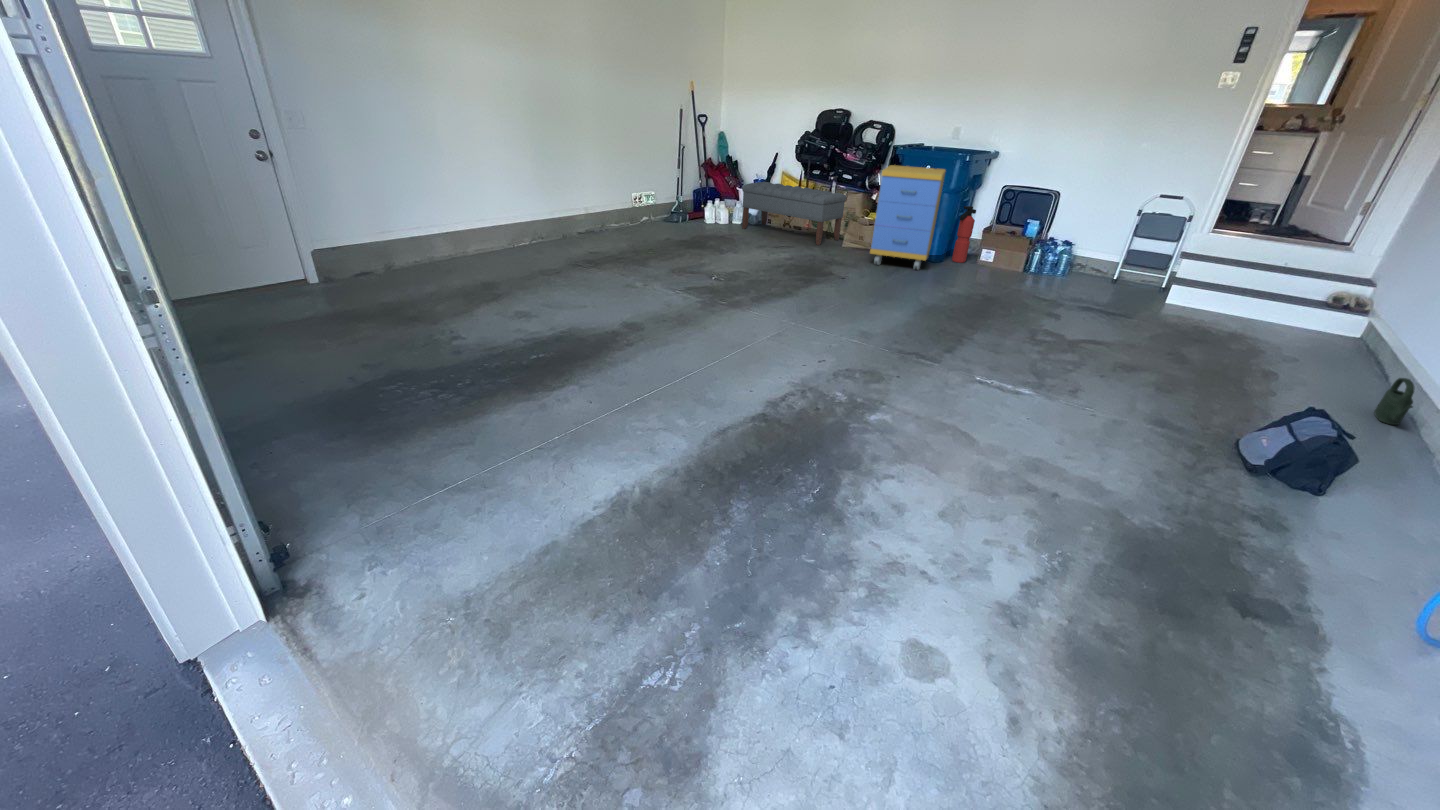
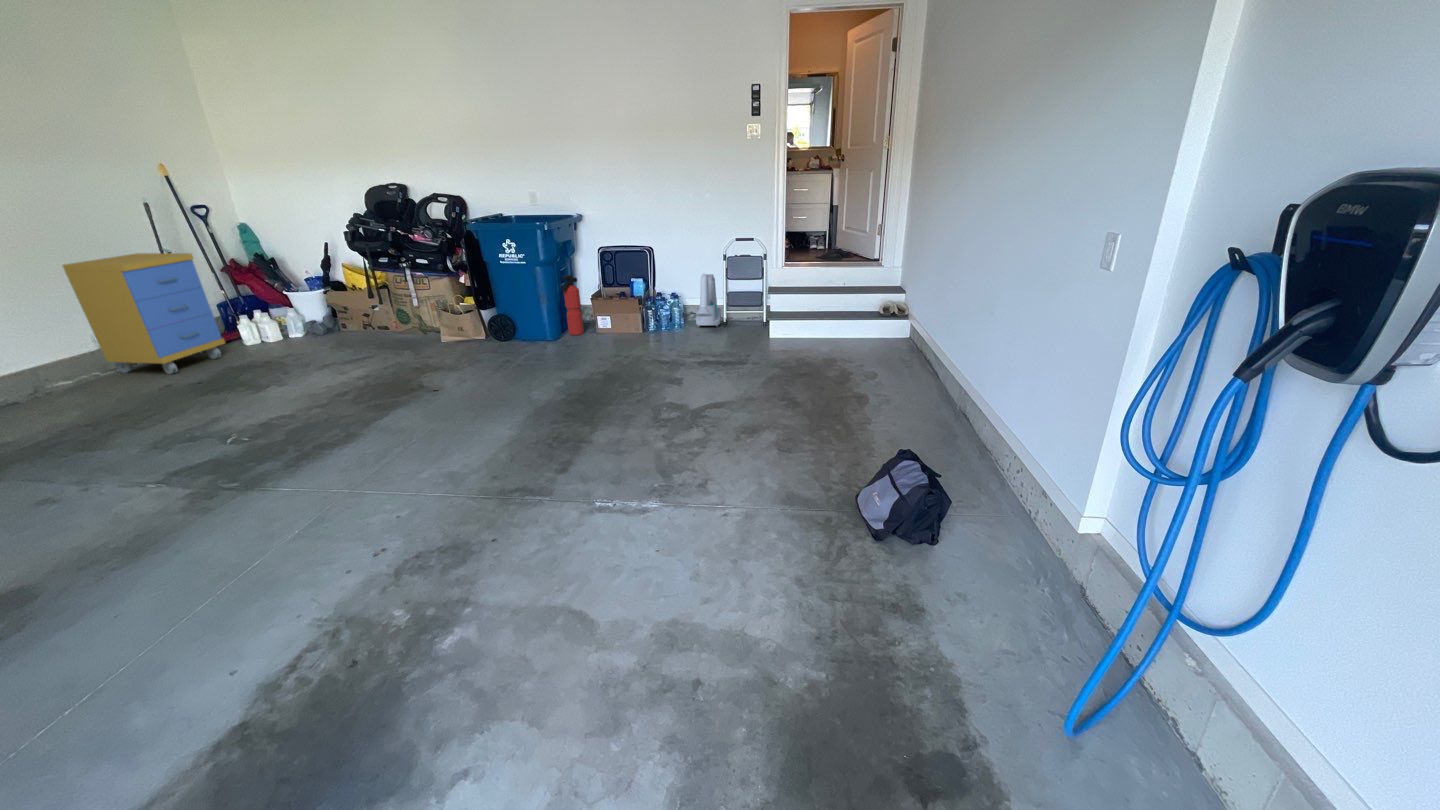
storage cabinet: present [870,165,946,270] -> present [63,253,225,374]
bench: present [742,182,846,245] -> none [283,280,437,347]
vacuum cleaner: none [1083,224,1120,282] -> present [695,274,721,327]
watering can: present [1374,378,1414,425] -> none [944,383,969,427]

